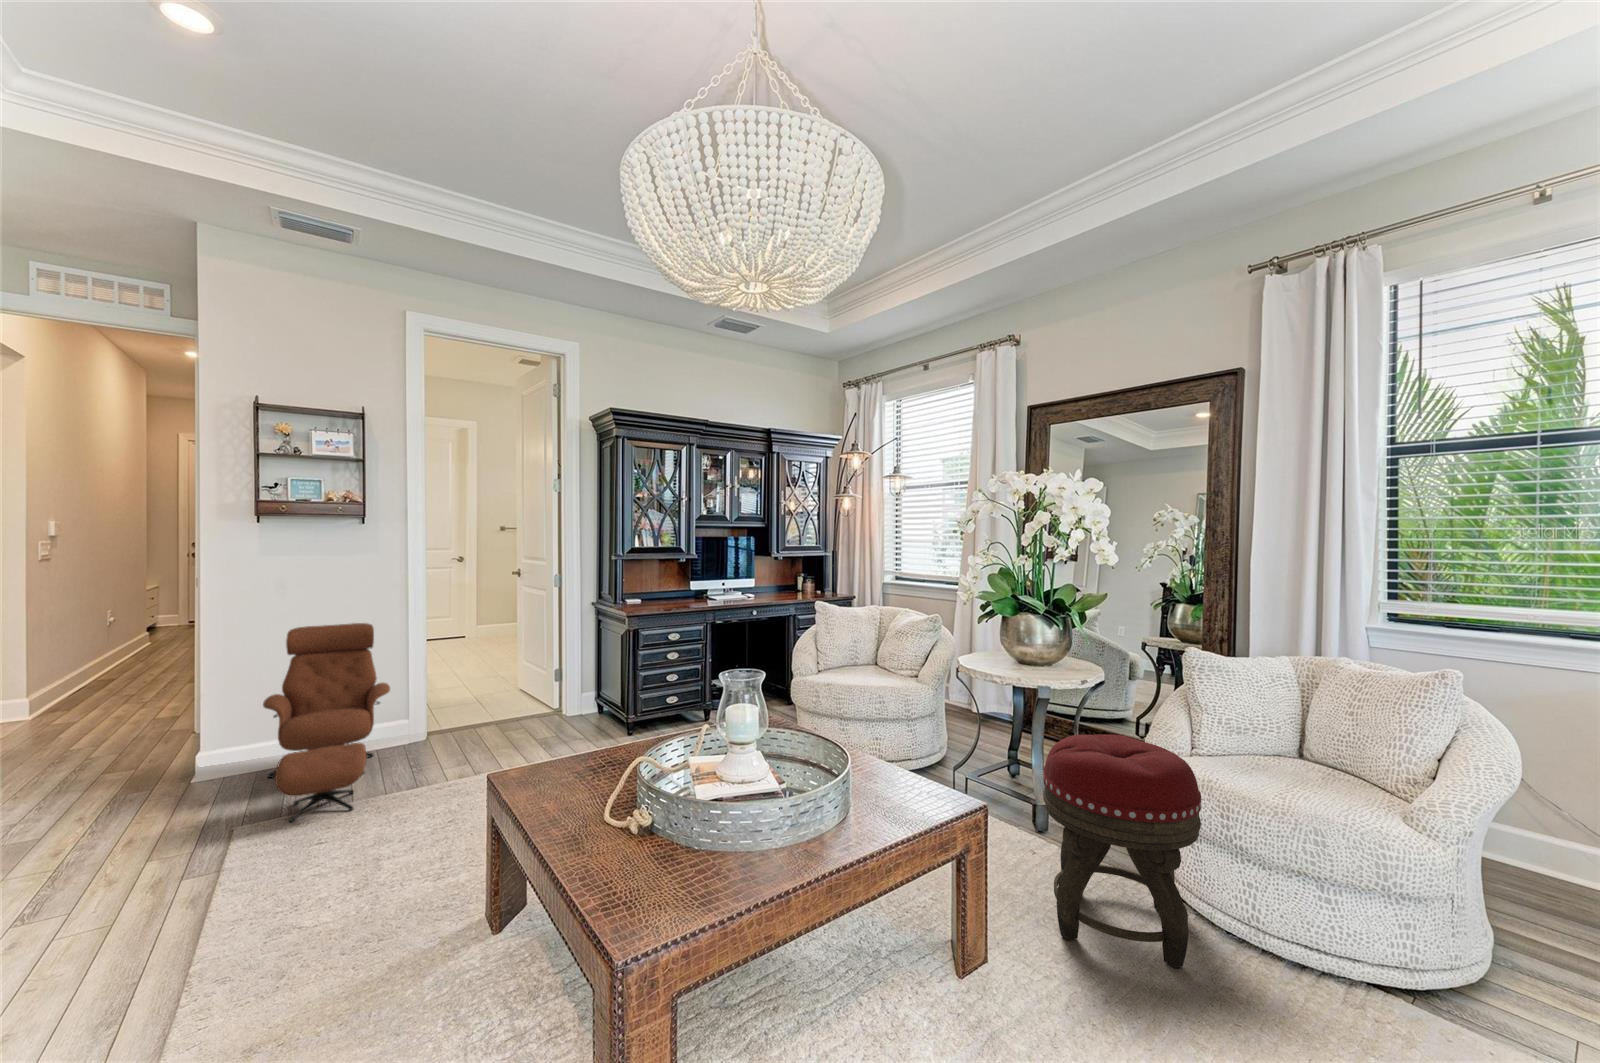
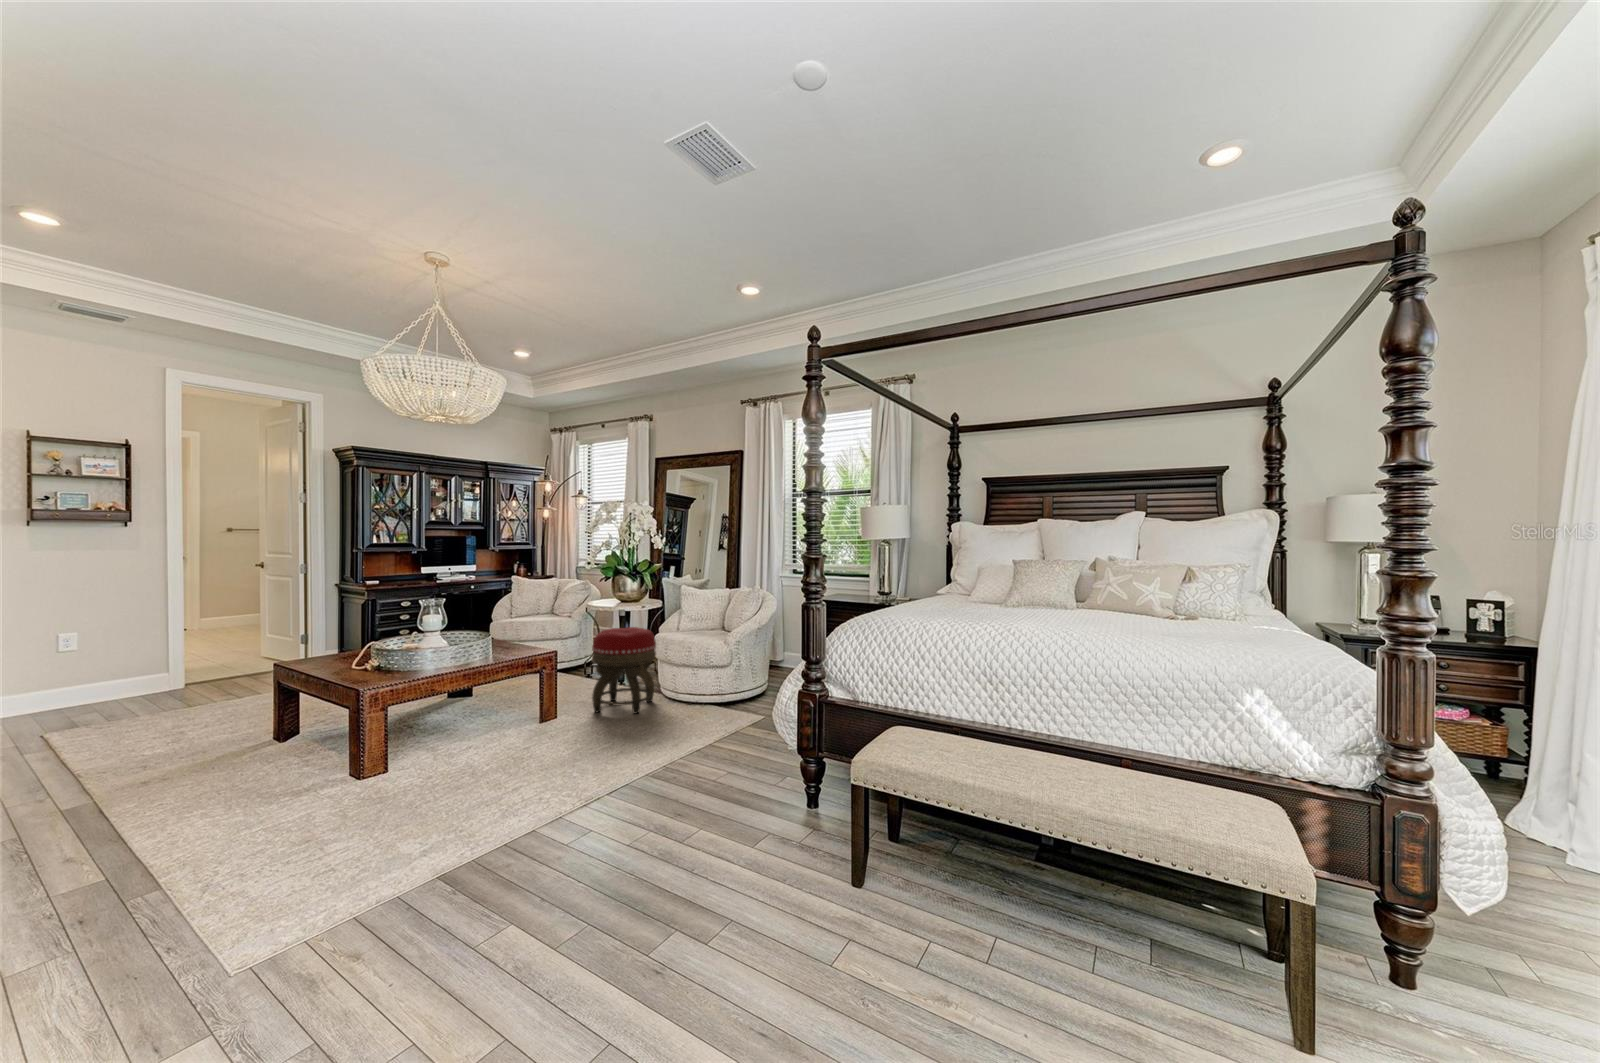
lounge chair: present [263,623,390,822] -> none [47,602,162,727]

